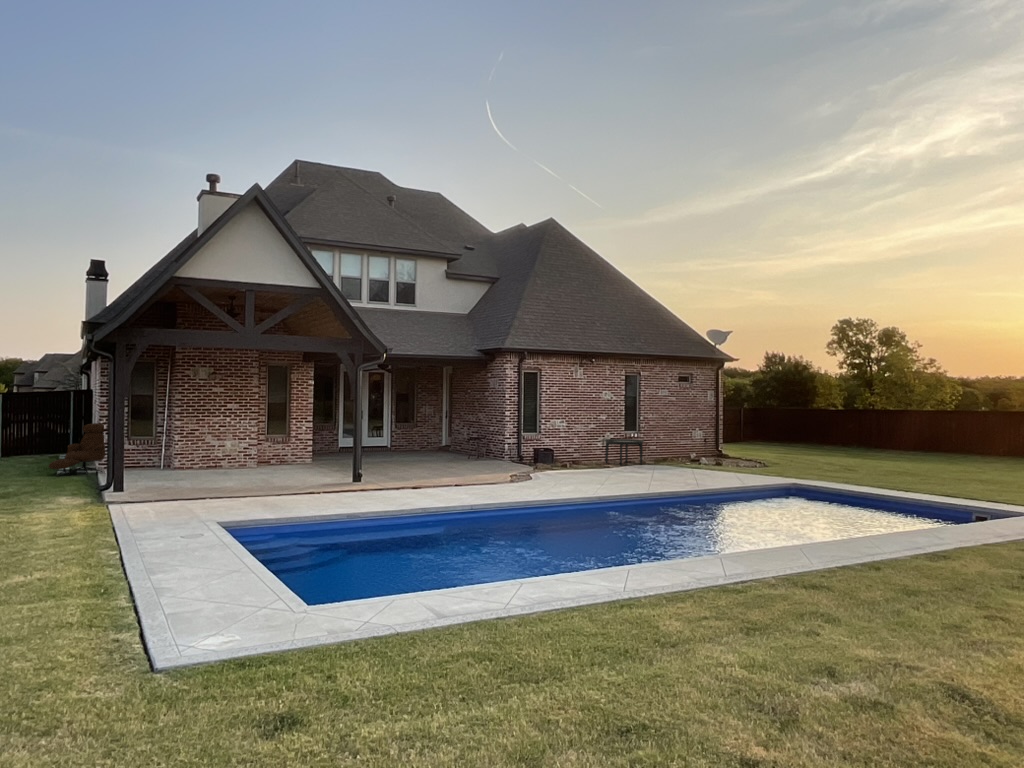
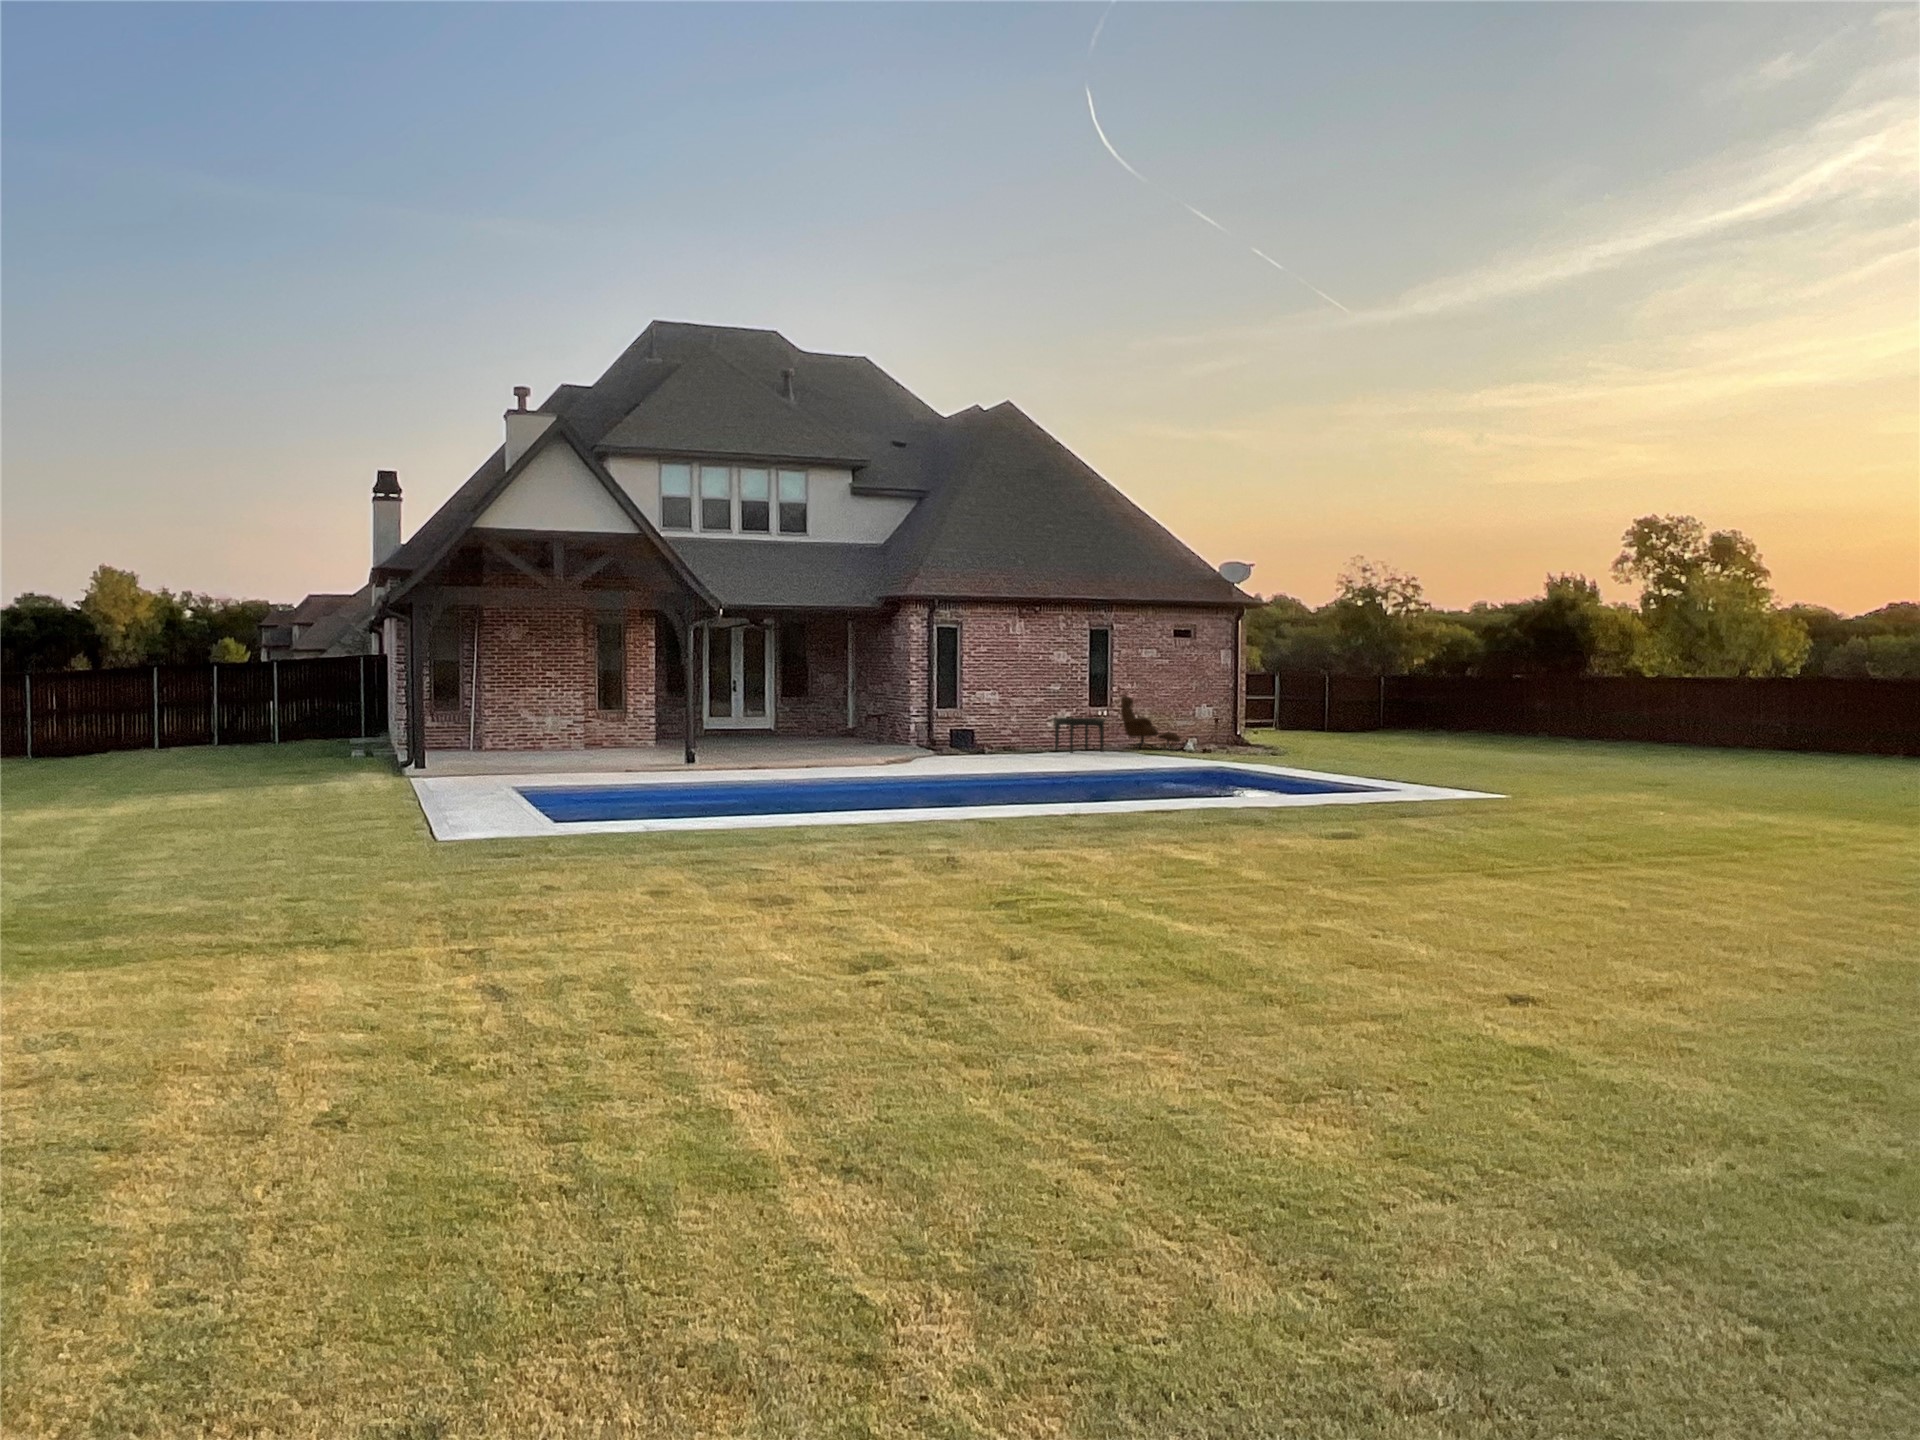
lounge chair: present [49,423,106,476] -> present [1121,696,1180,748]

